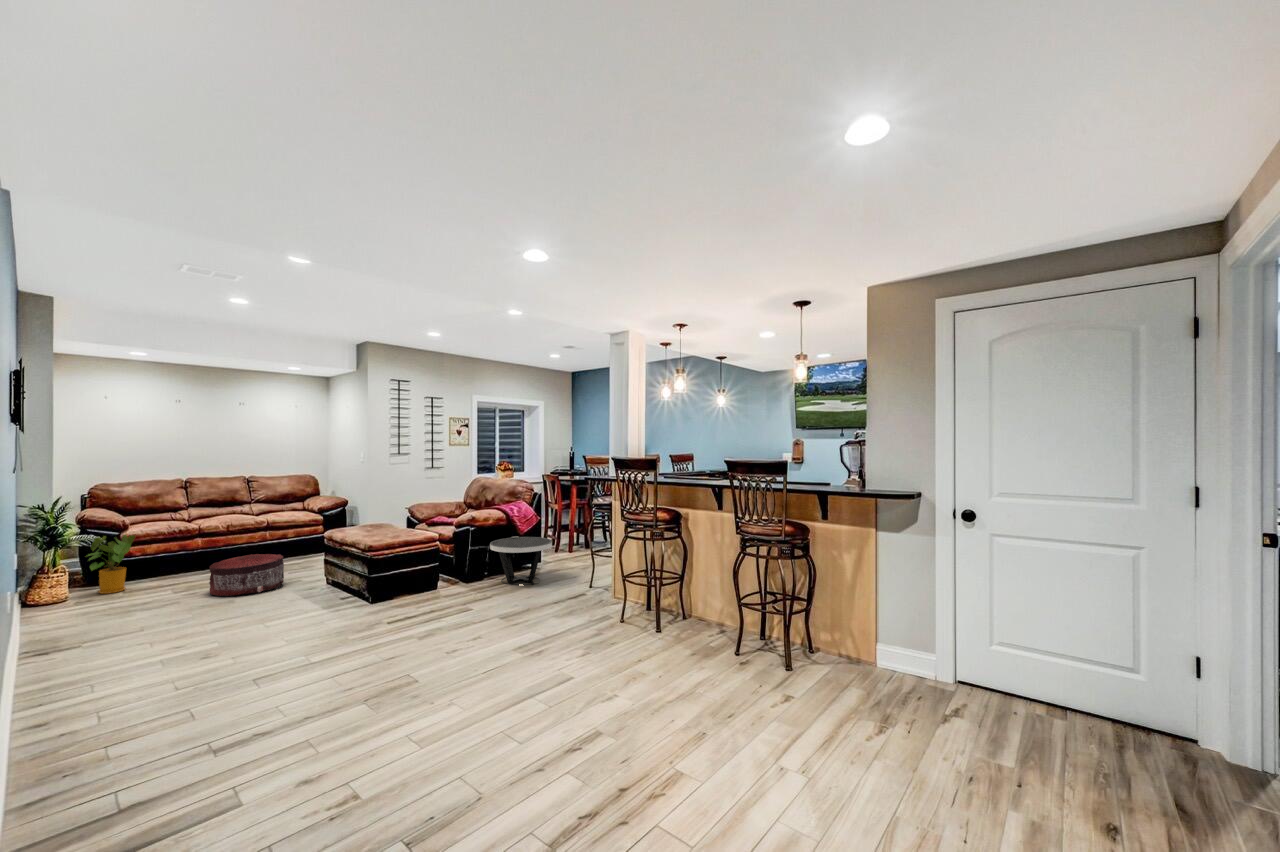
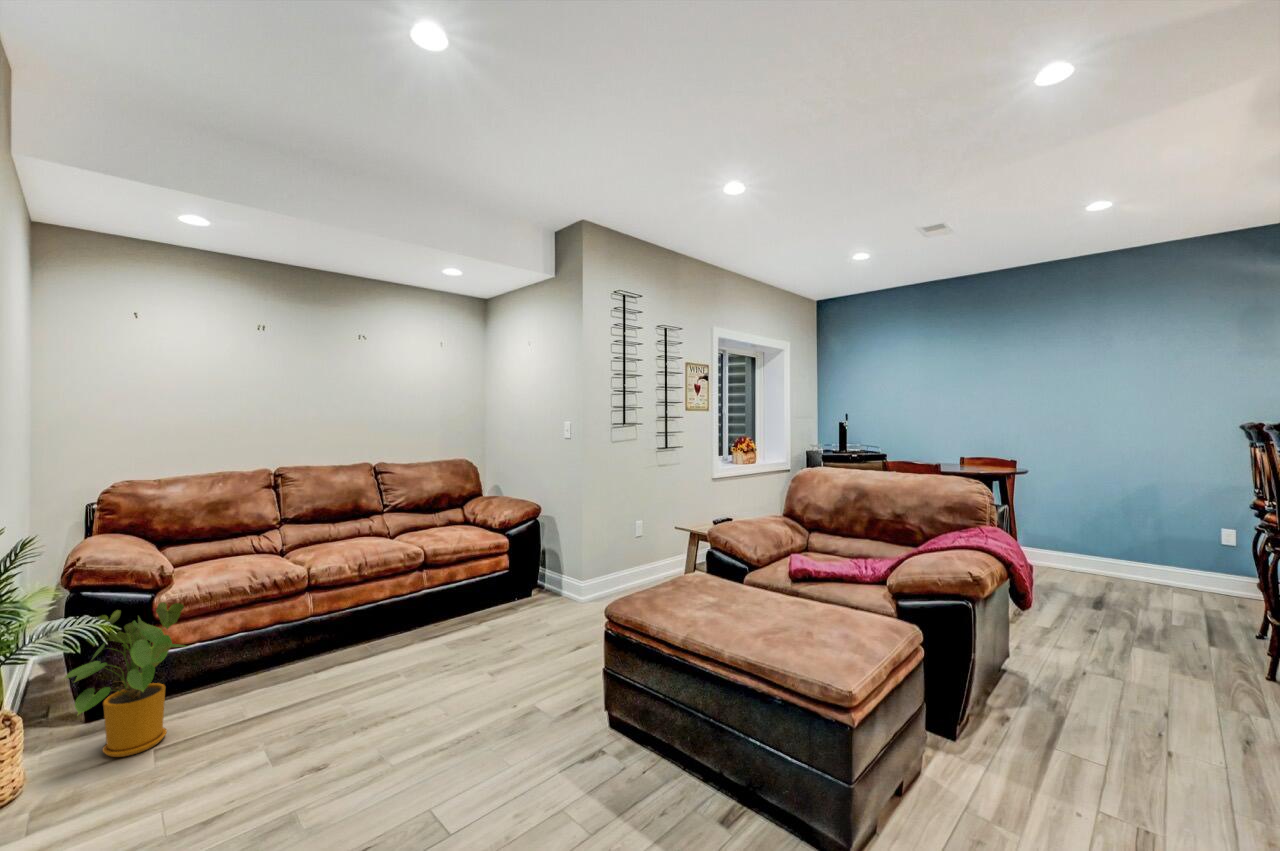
side table: present [490,536,552,585] -> none [1004,619,1211,779]
pouf: present [209,554,284,596] -> none [353,651,517,797]

